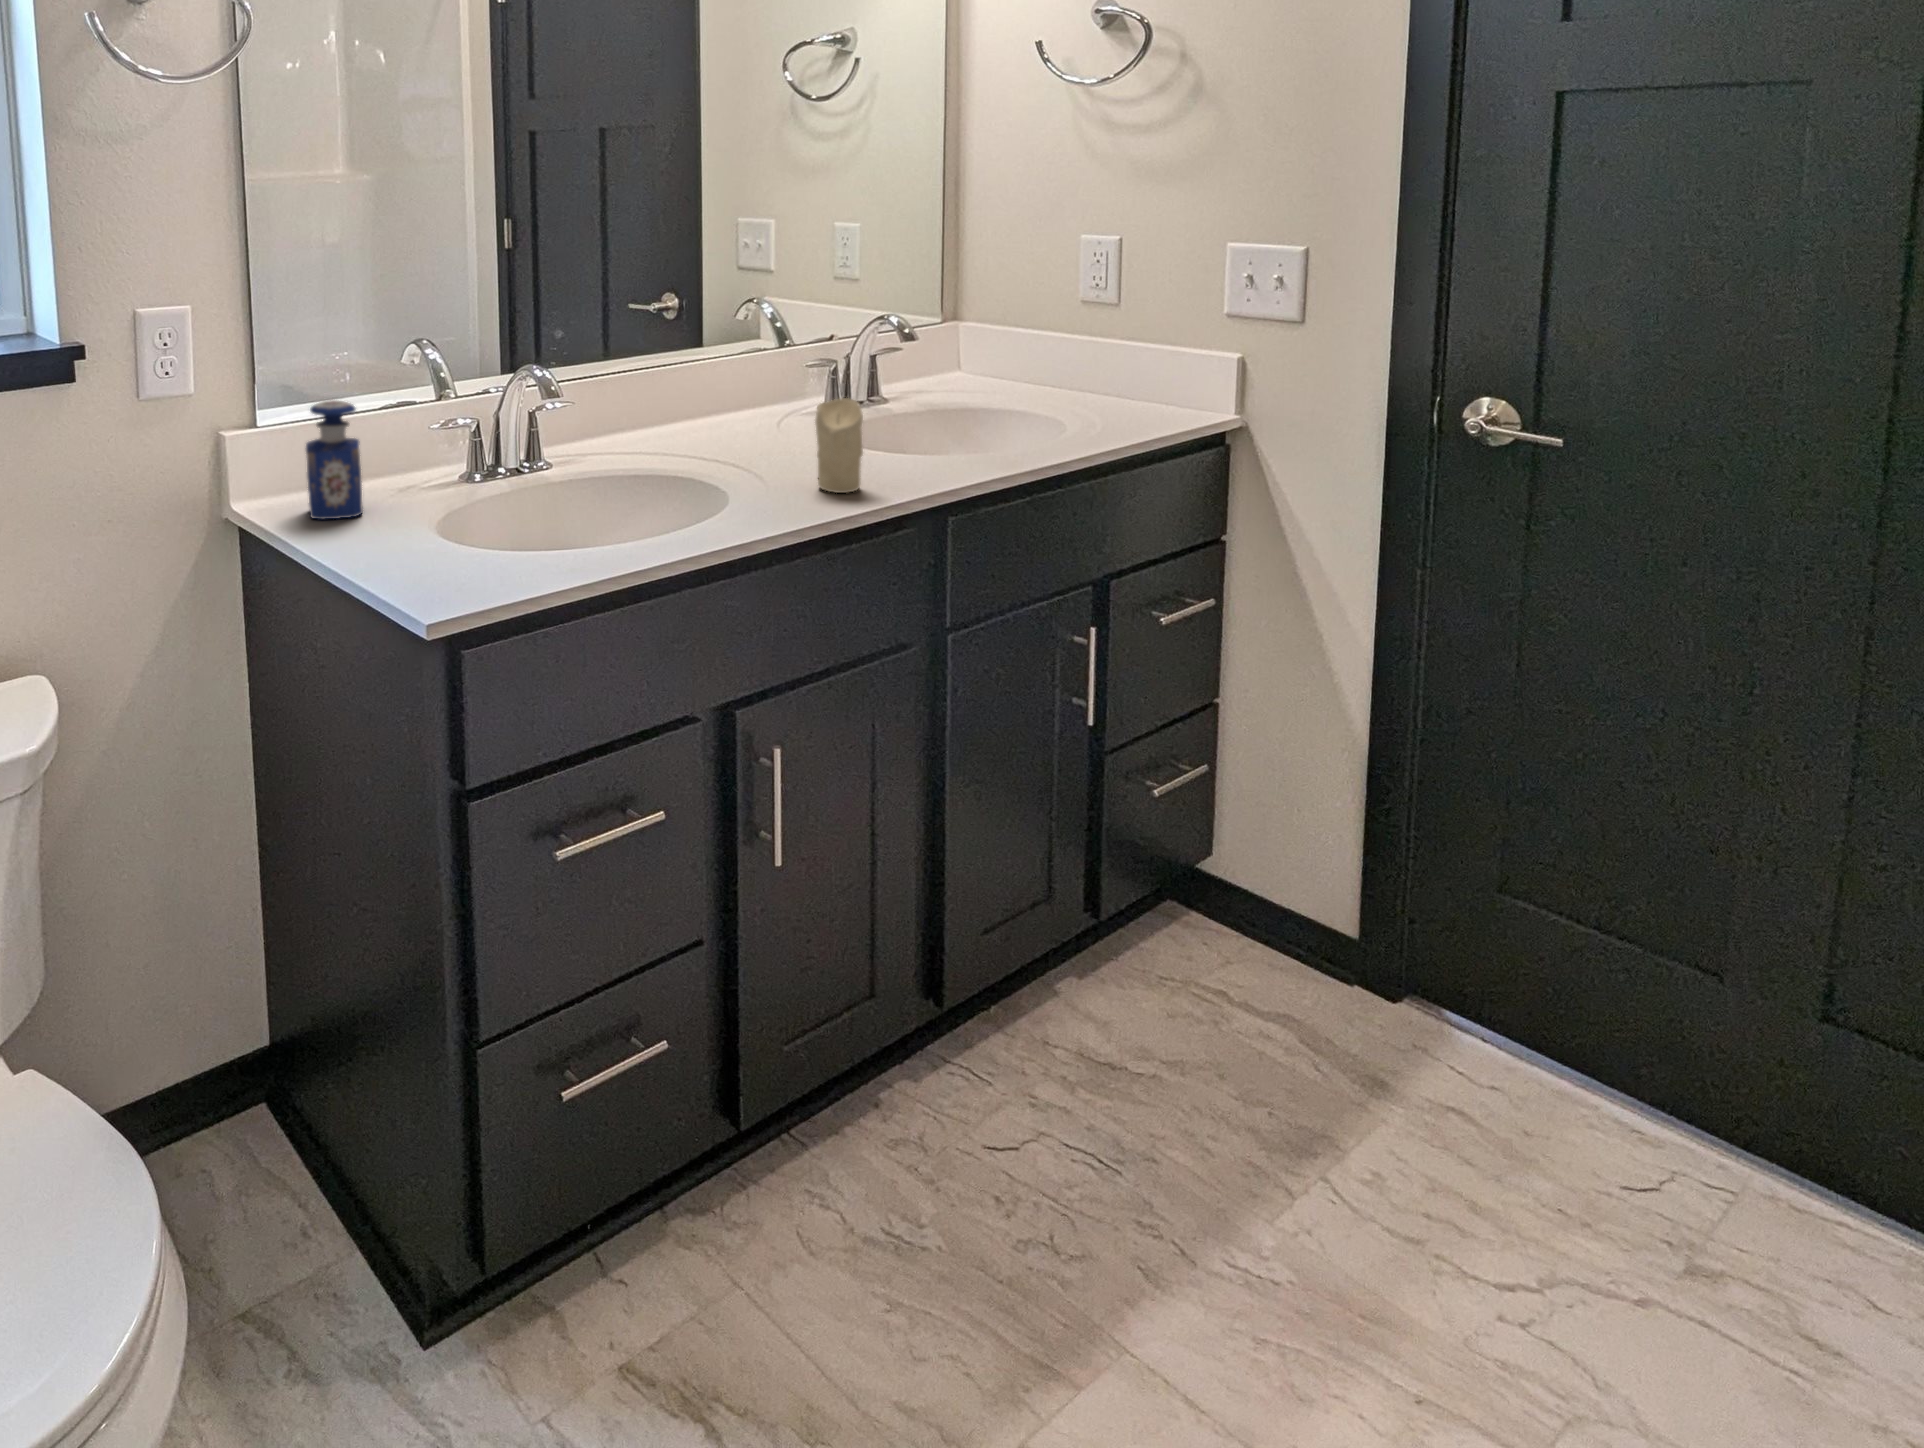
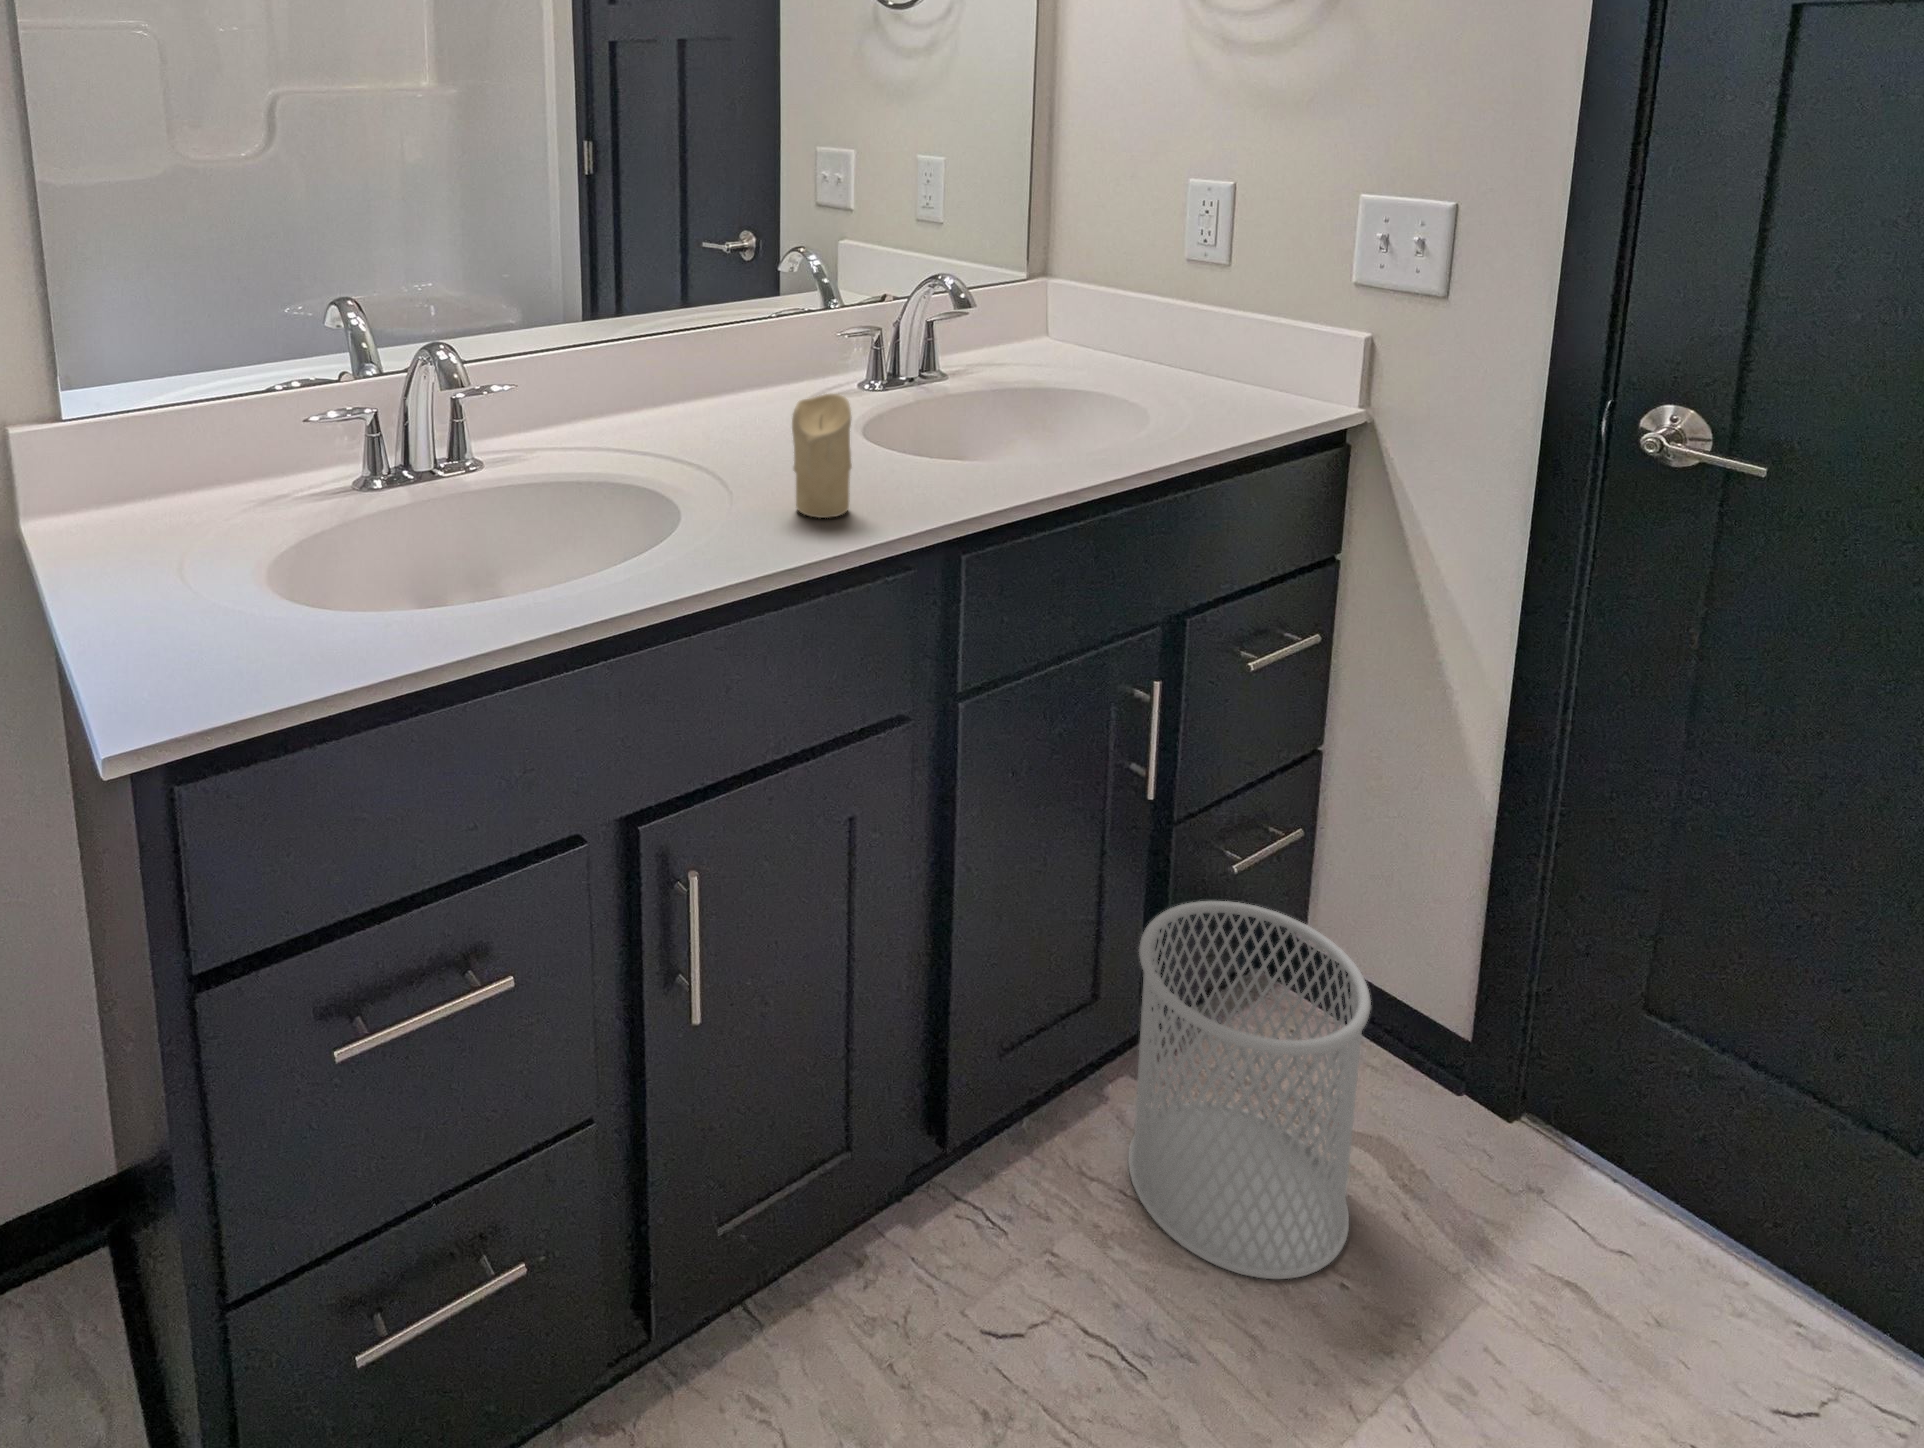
perfume bottle: present [306,400,363,519] -> none [104,389,196,547]
wastebasket: none [1084,816,1284,1113] -> present [1128,901,1371,1279]

